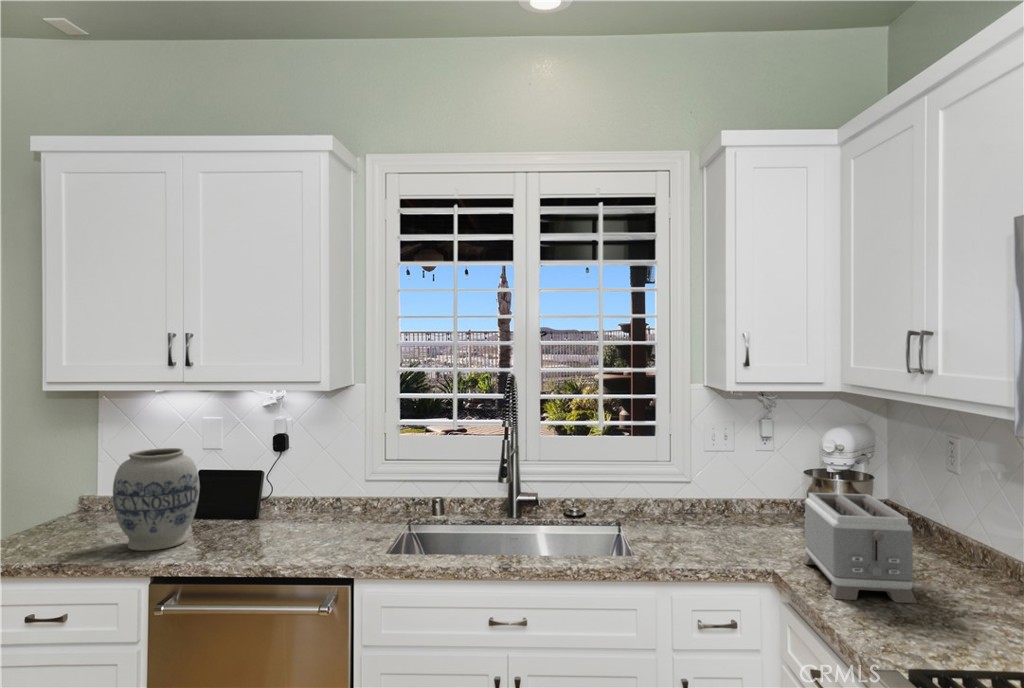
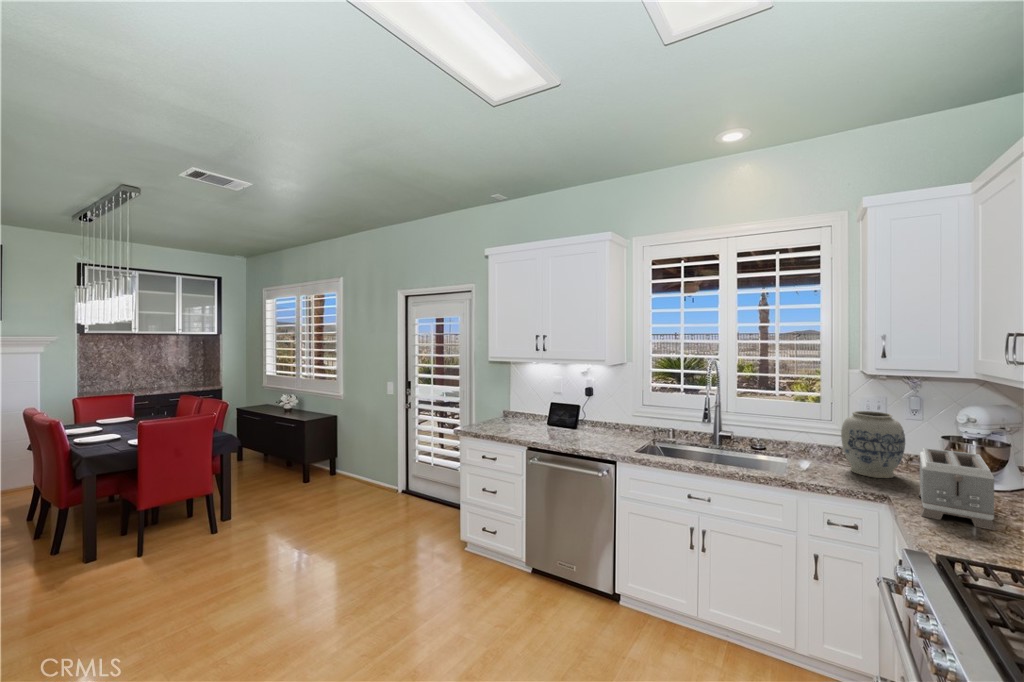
vase: present [113,448,200,551] -> present [841,411,905,478]

